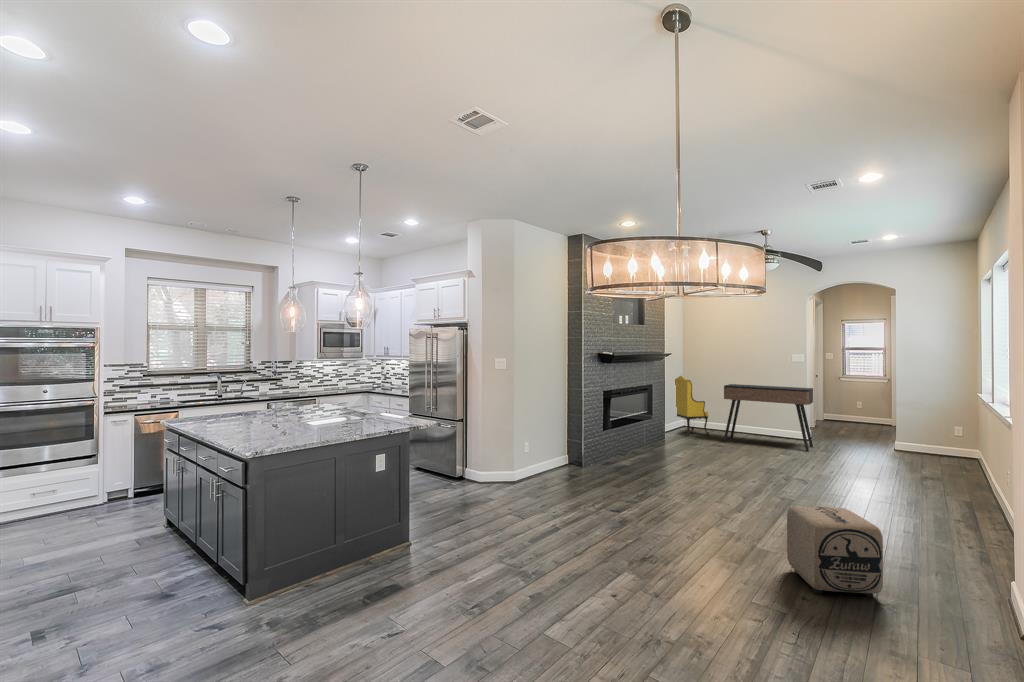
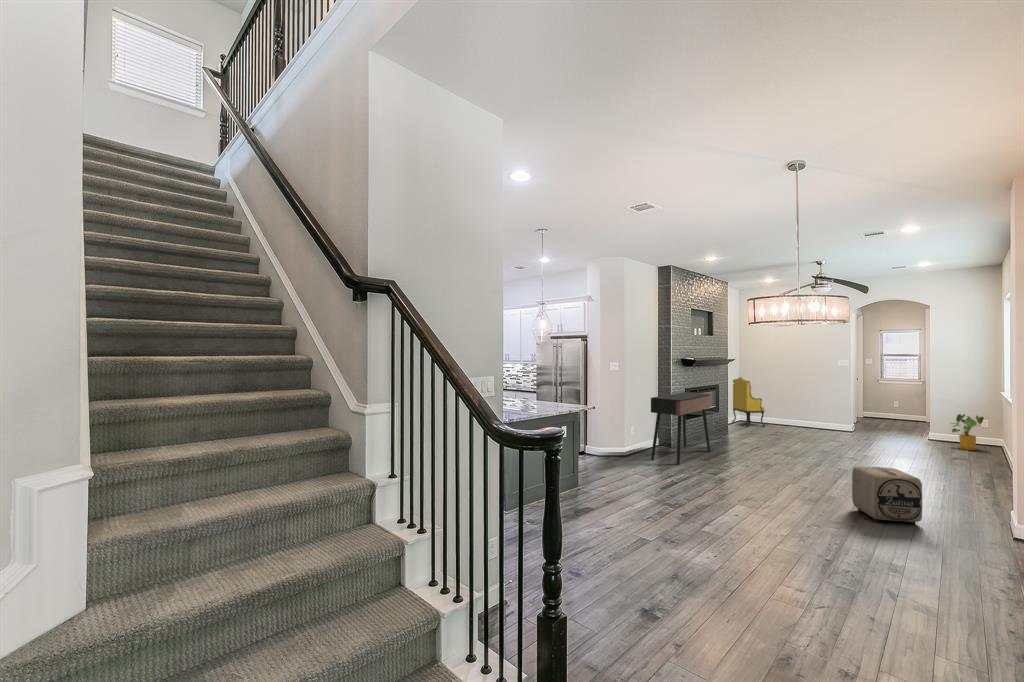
console table: present [724,384,813,452] -> present [651,392,710,465]
house plant: none [917,419,958,463] -> present [950,414,984,450]

